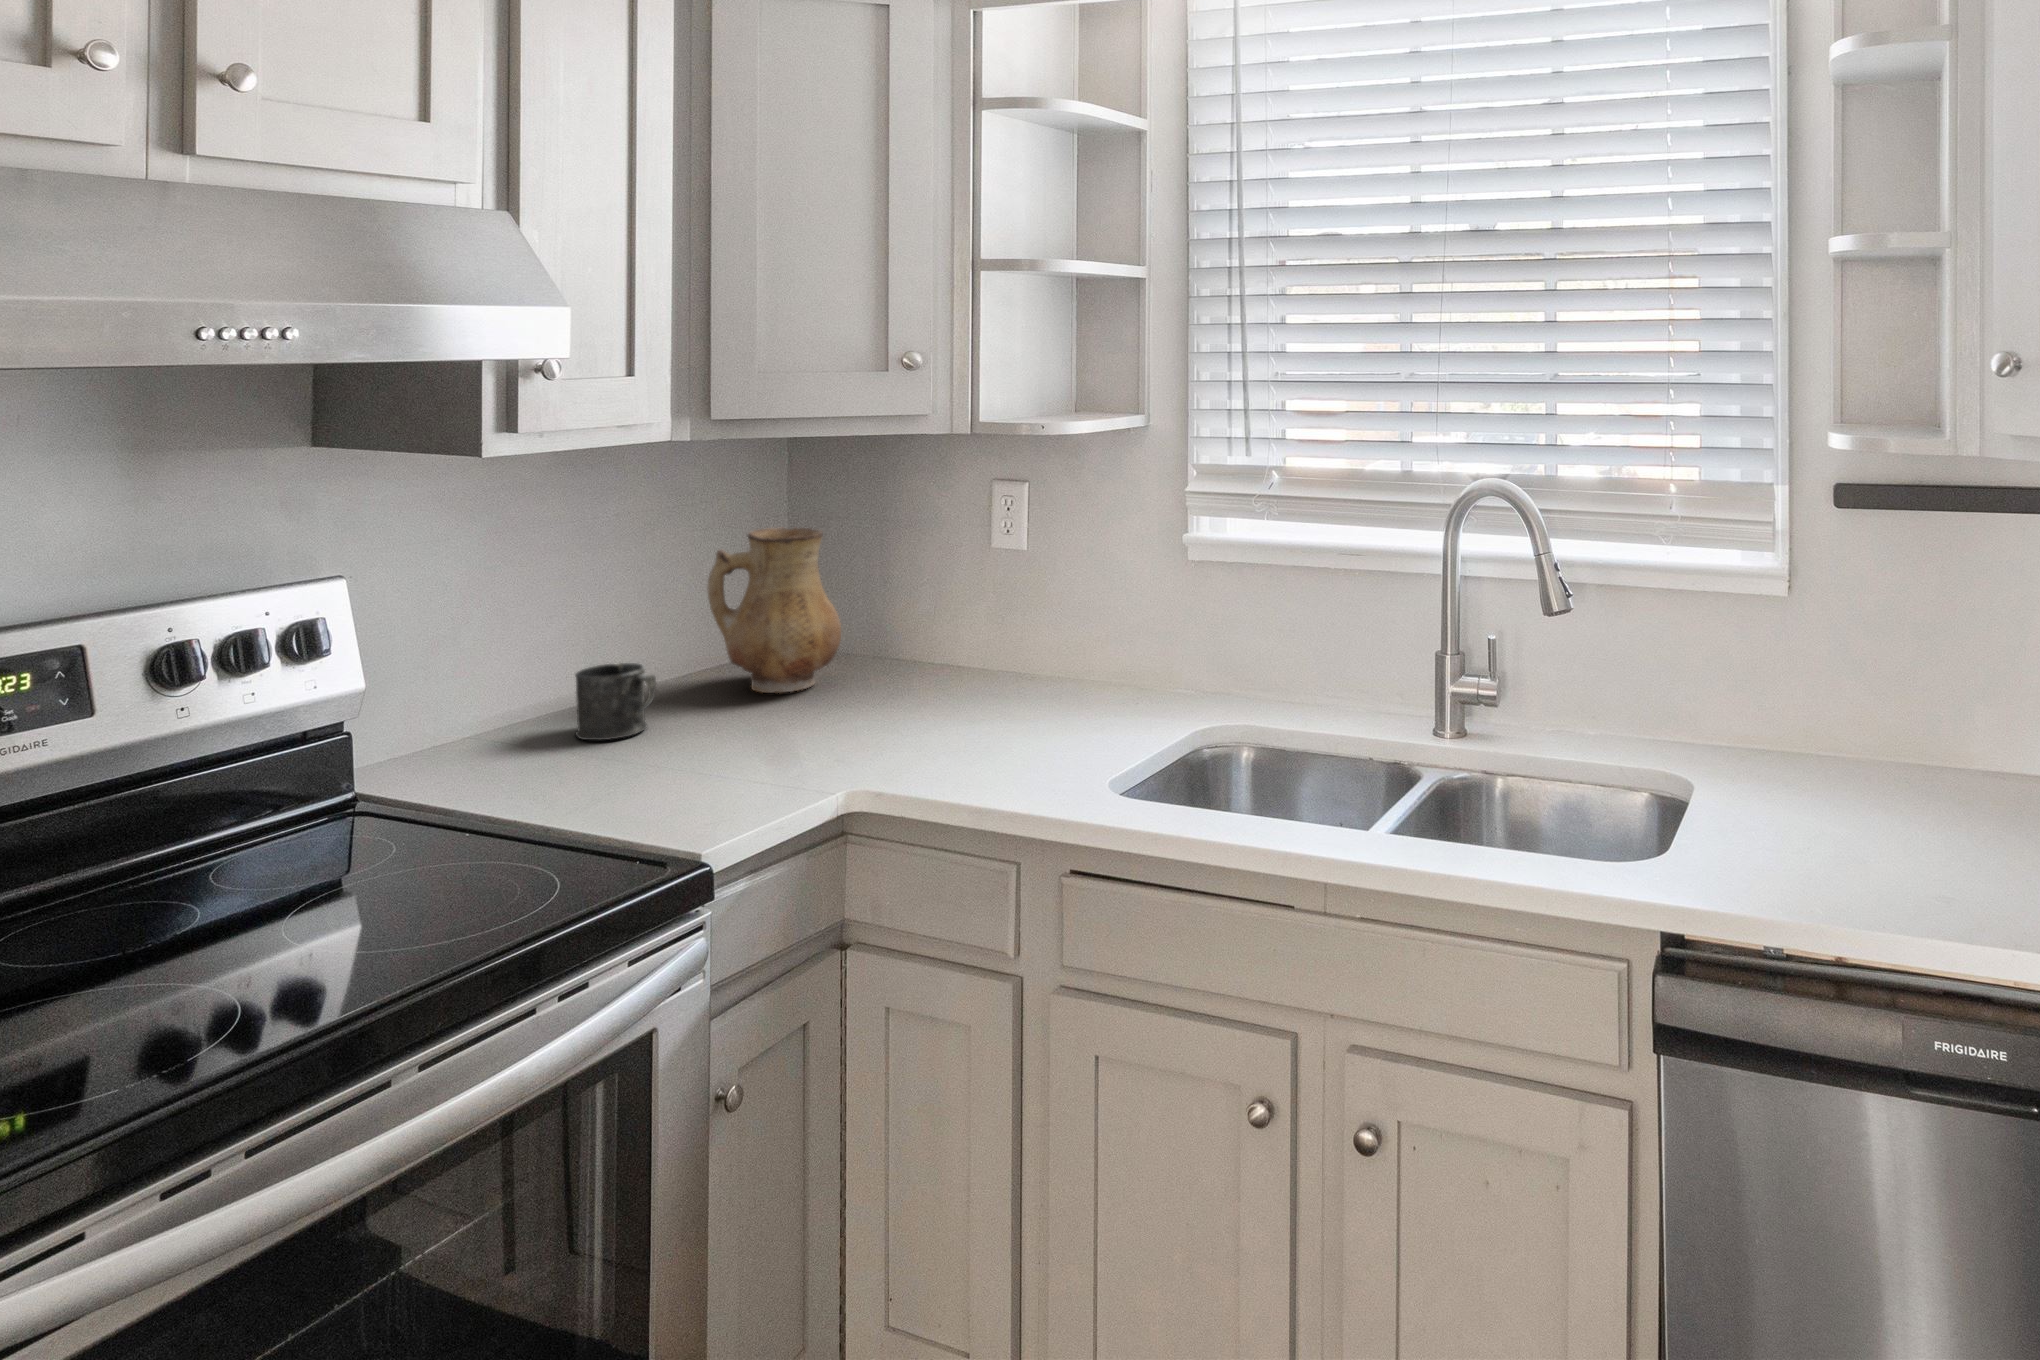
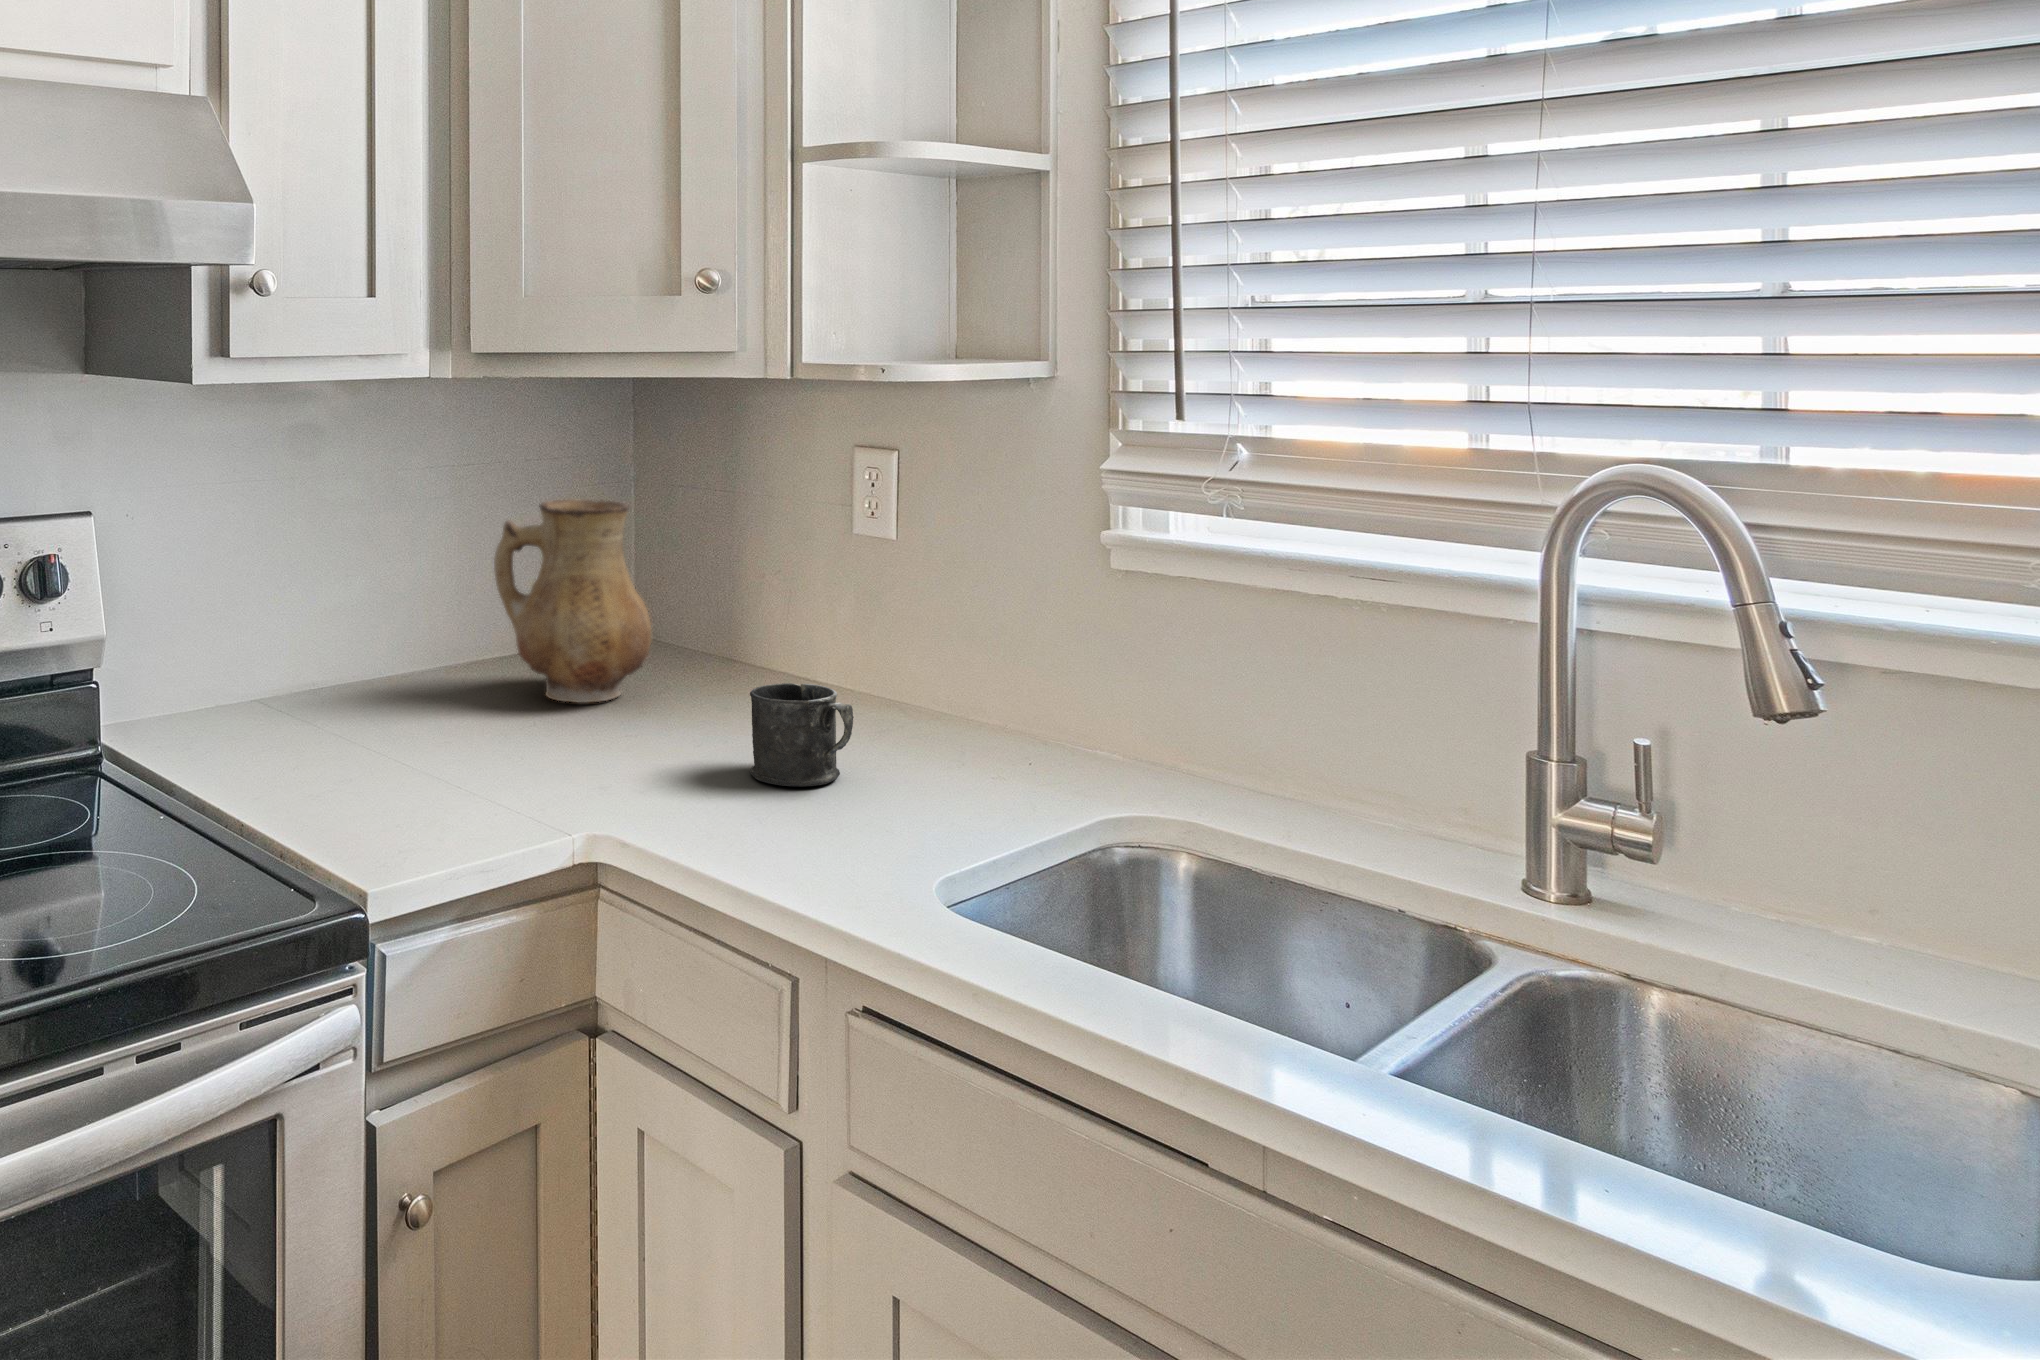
mug: present [575,663,656,740] -> present [750,683,854,786]

